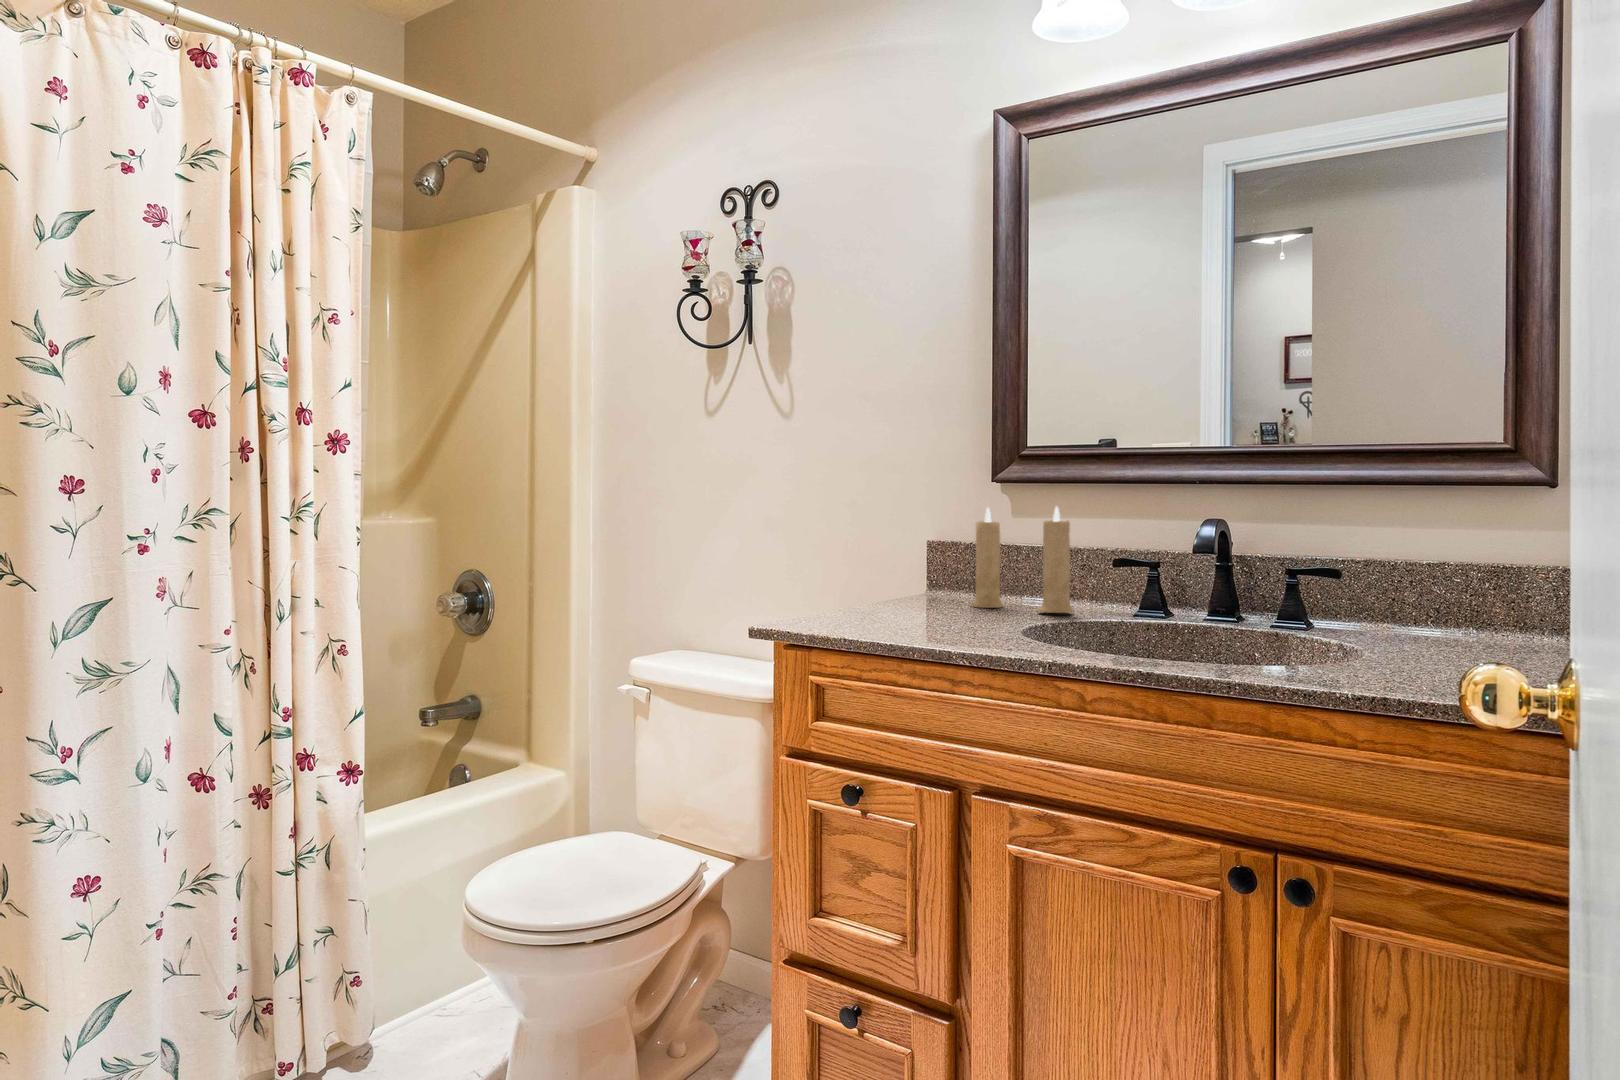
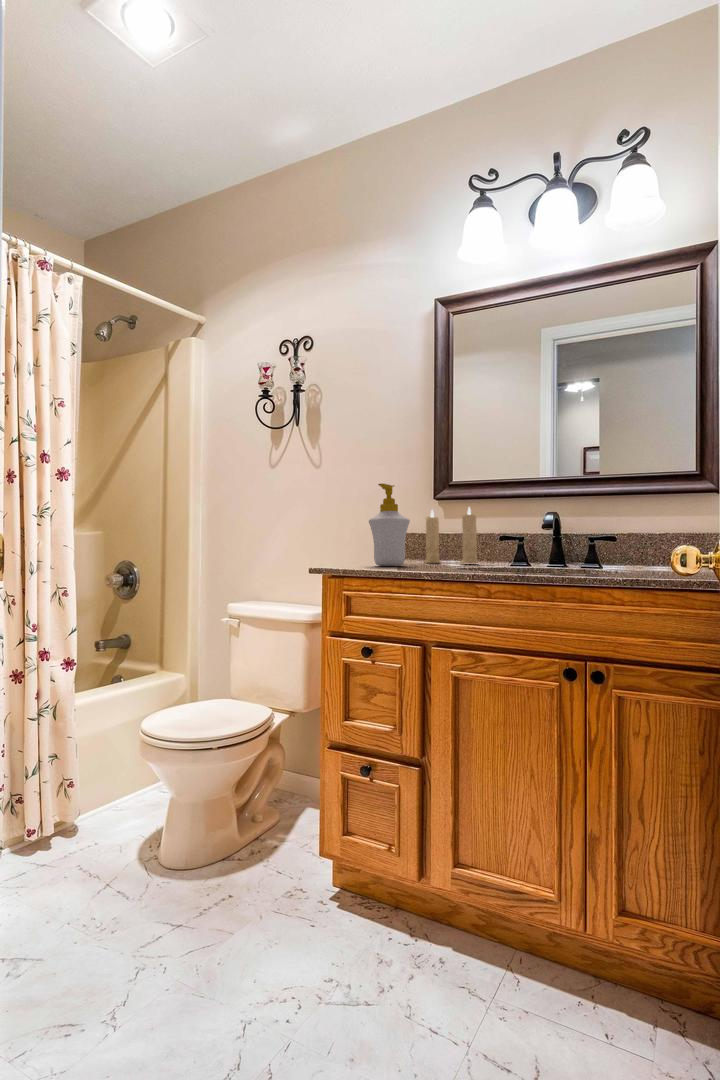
soap bottle: none [864,467,941,620] -> present [369,483,410,566]

